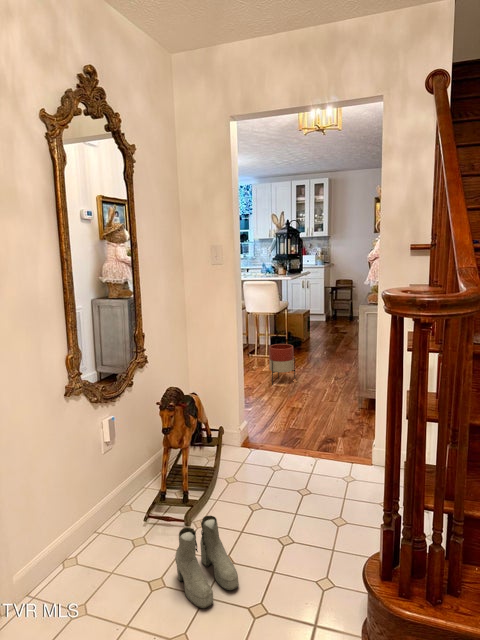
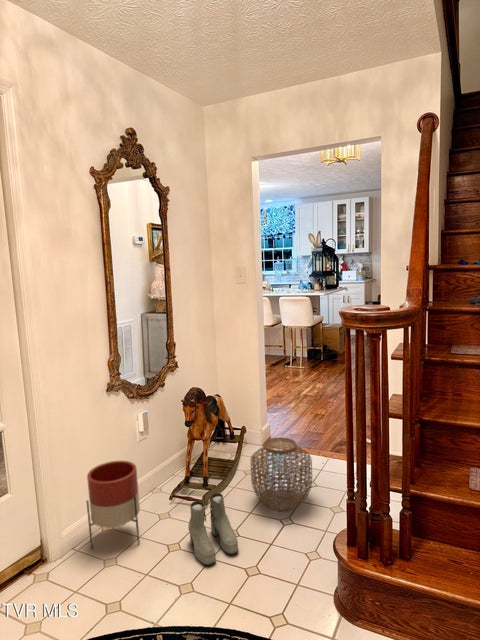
planter: present [269,344,295,385] -> present [87,461,140,548]
woven basket: none [242,442,313,529] -> present [251,437,312,512]

